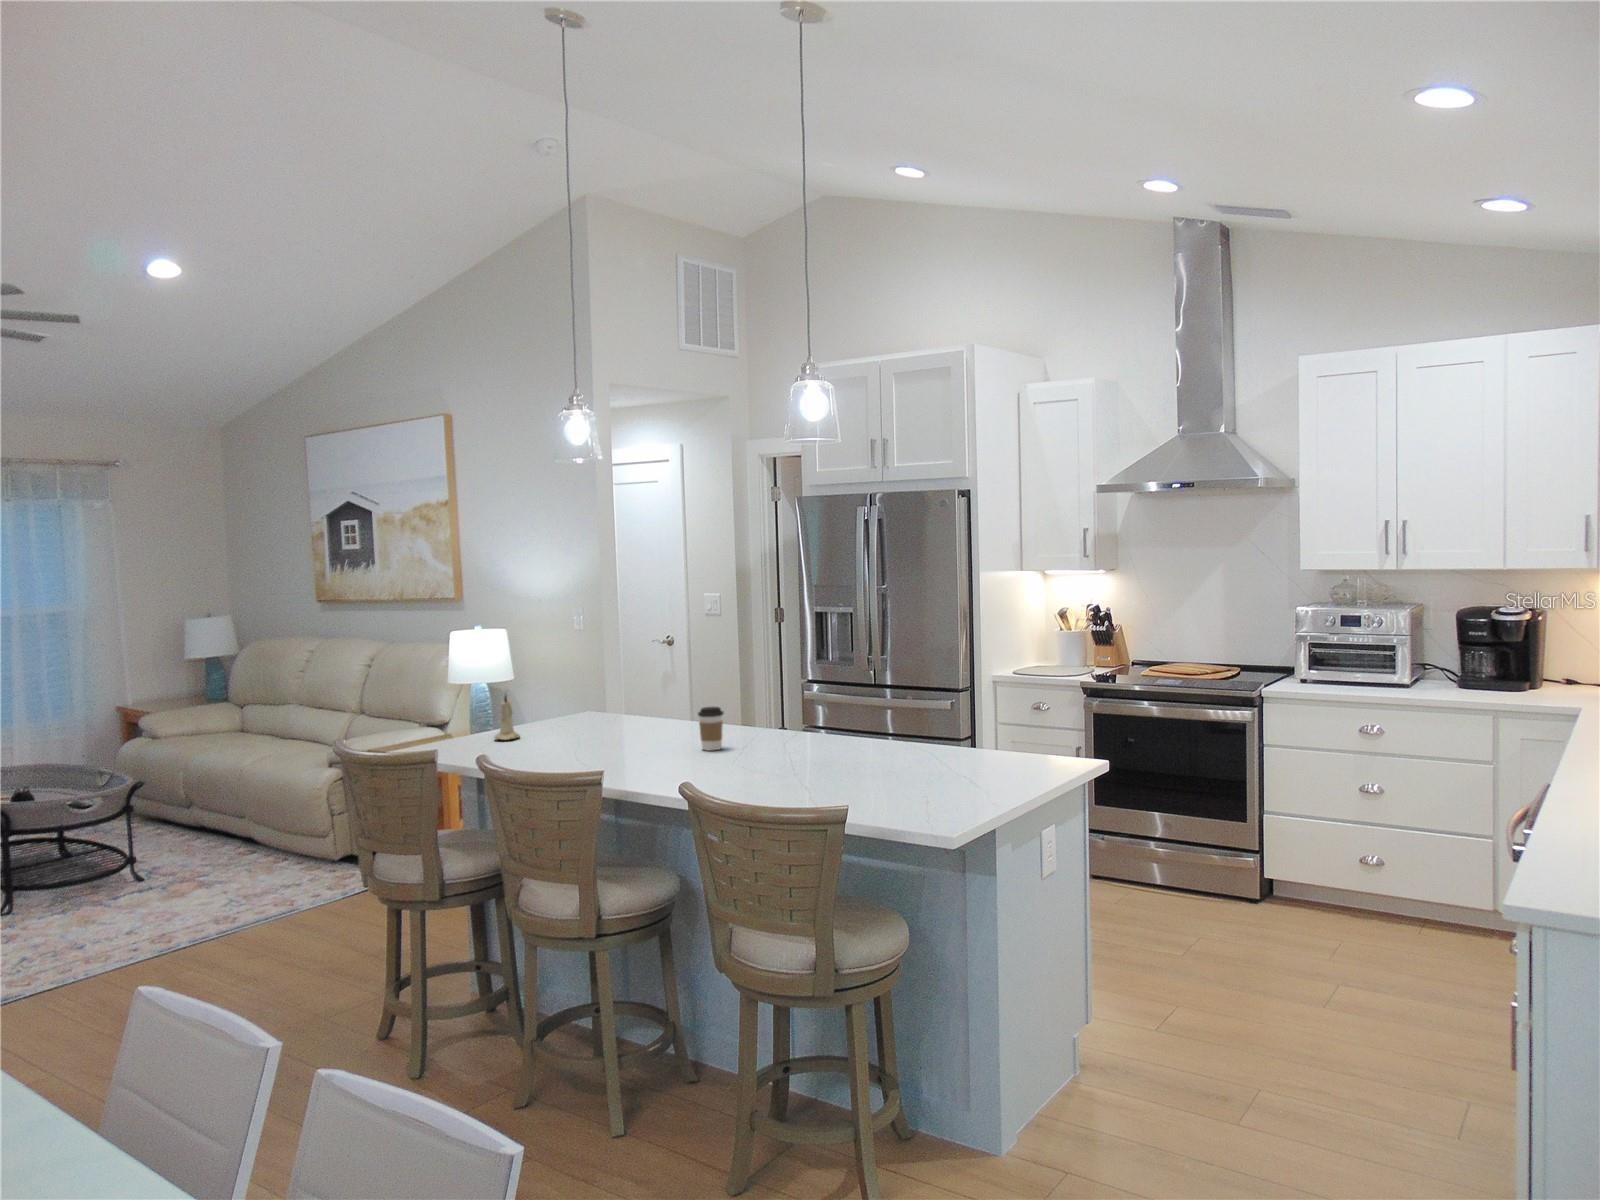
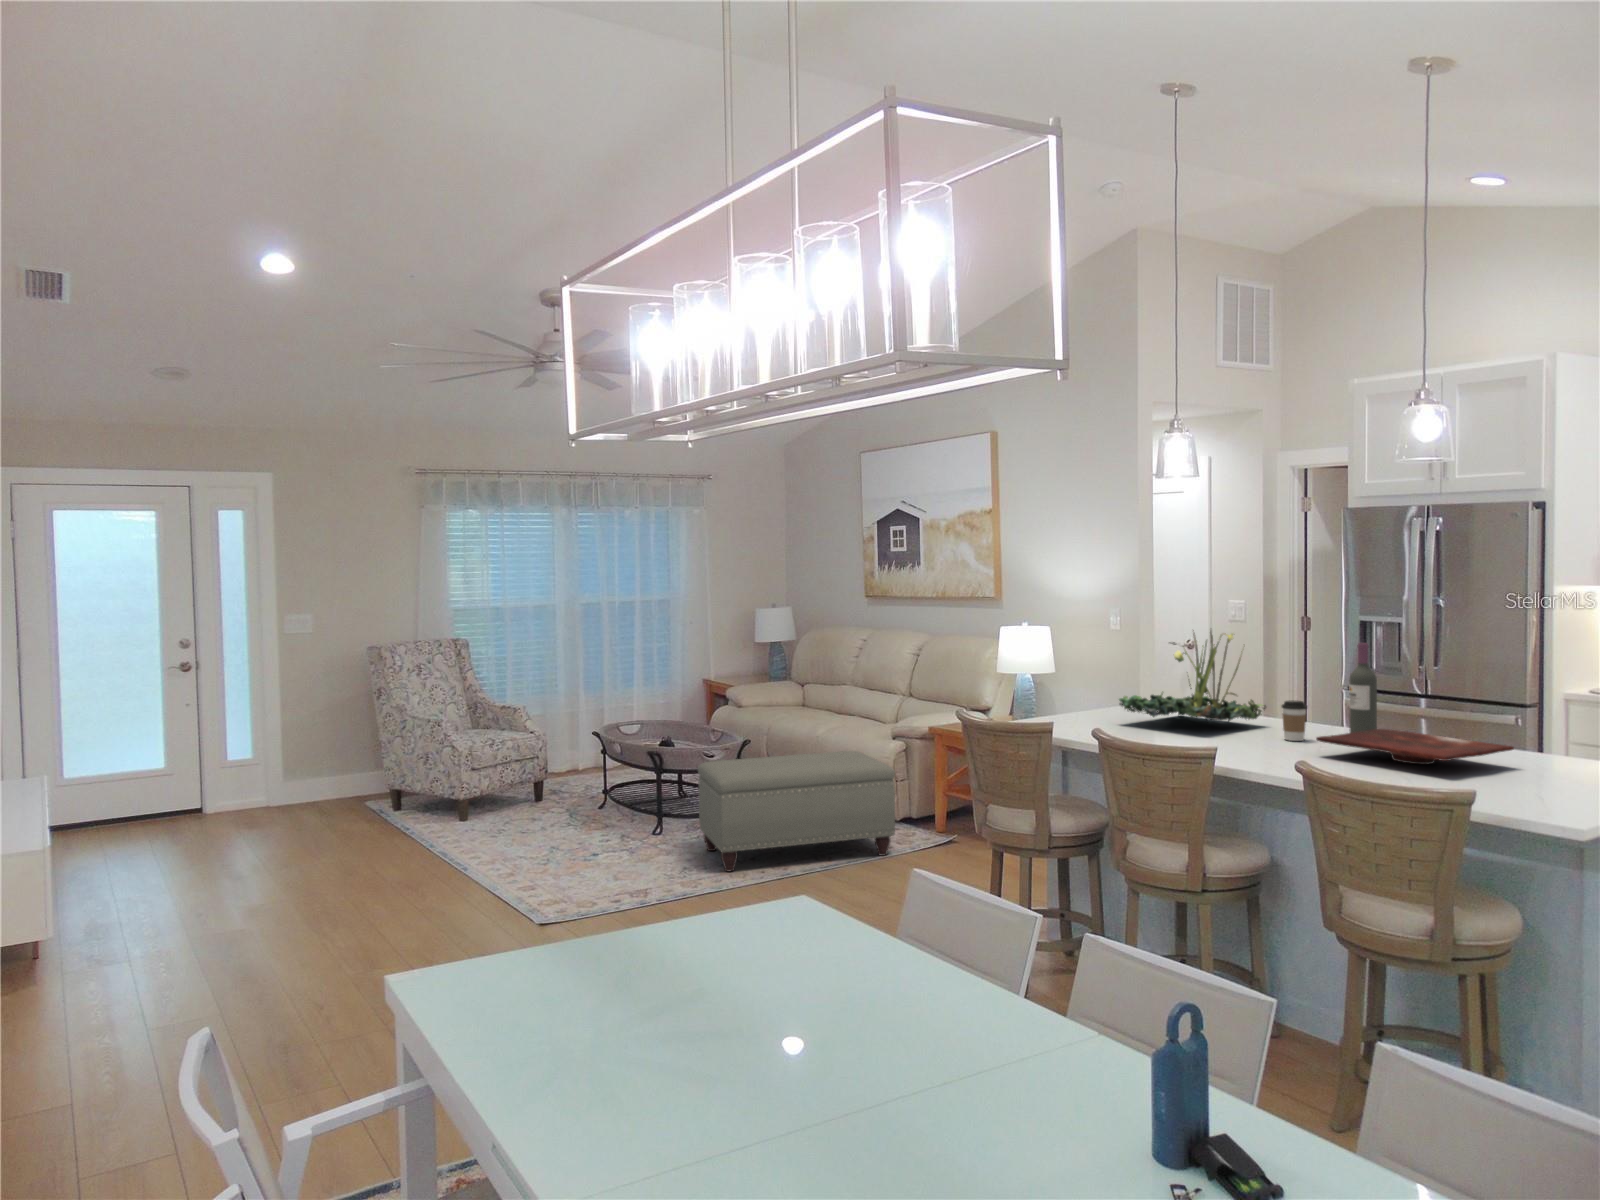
plant: none [534,630,693,738] -> present [1119,630,1266,721]
wine bottle: none [766,642,794,743] -> present [1349,643,1377,733]
candle: present [494,694,520,740] -> none [1077,677,1101,720]
cutting board: none [722,732,903,770] -> present [1316,729,1514,764]
ottoman: none [49,787,321,959] -> present [698,751,895,871]

